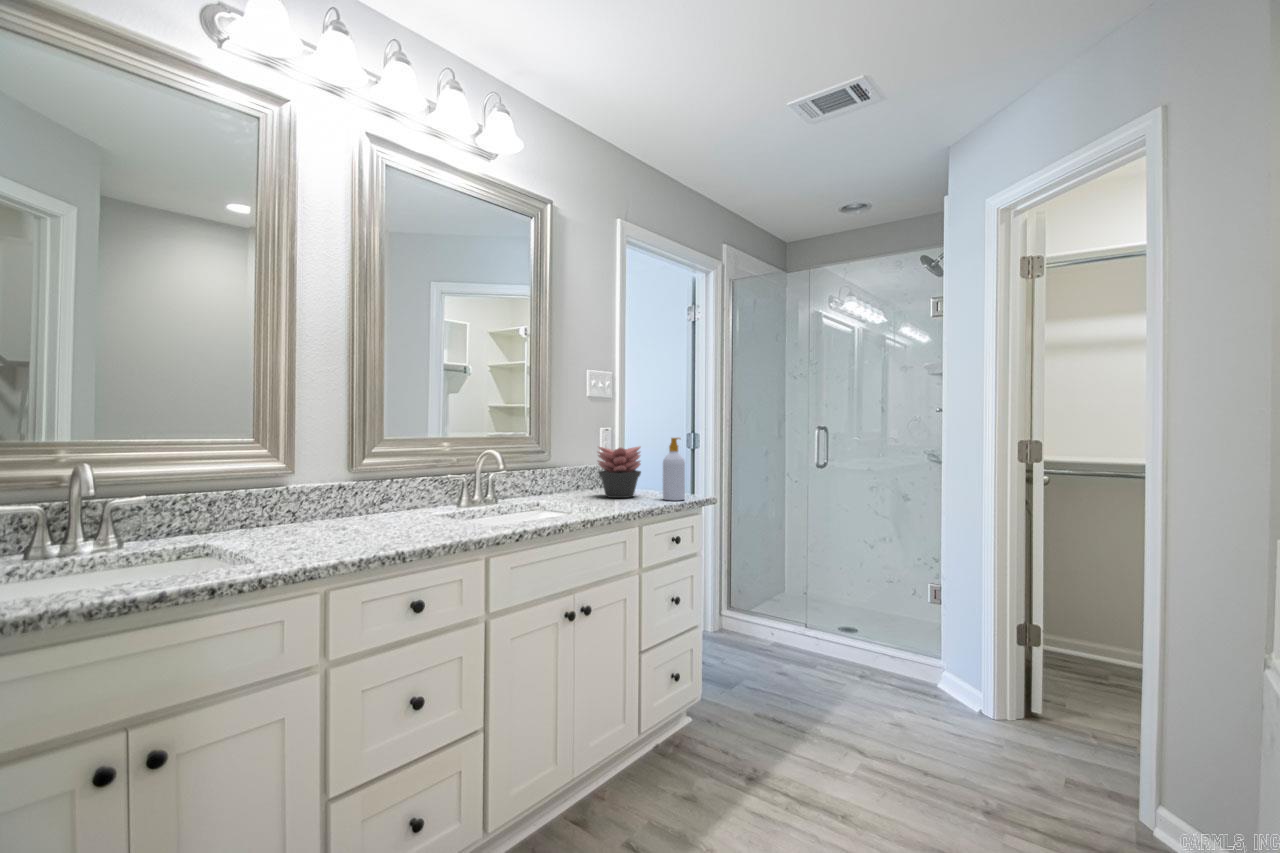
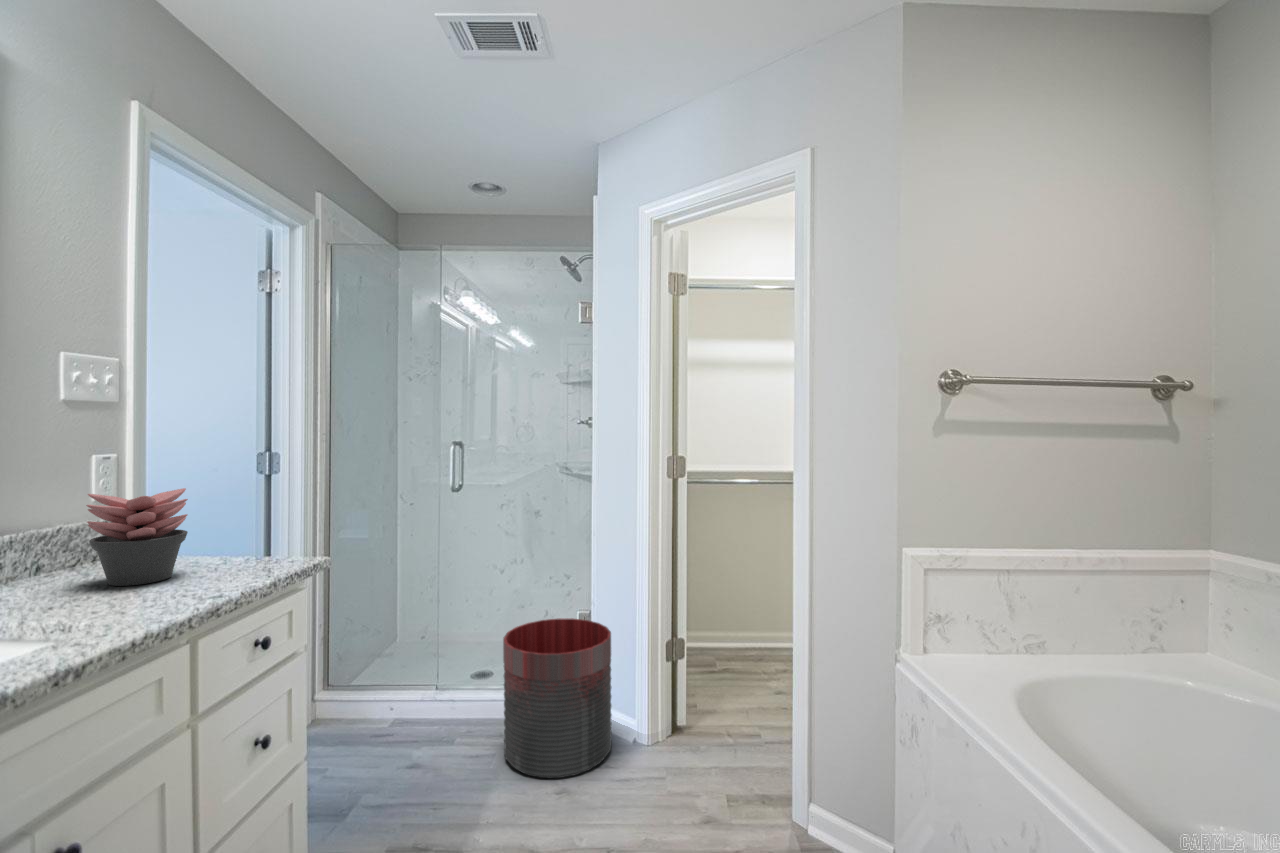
soap bottle: present [663,438,685,501] -> none [233,473,275,577]
trash can: none [854,583,957,717] -> present [503,618,612,778]

